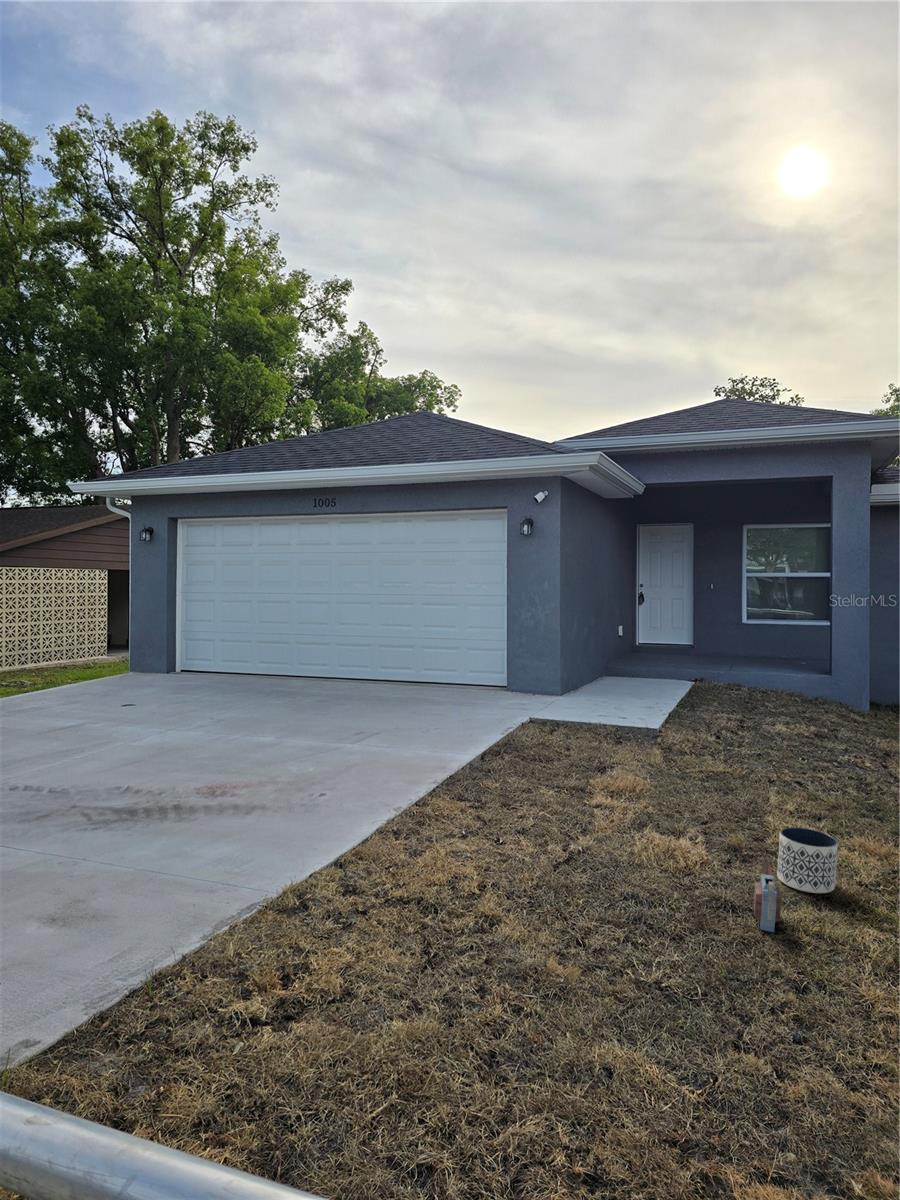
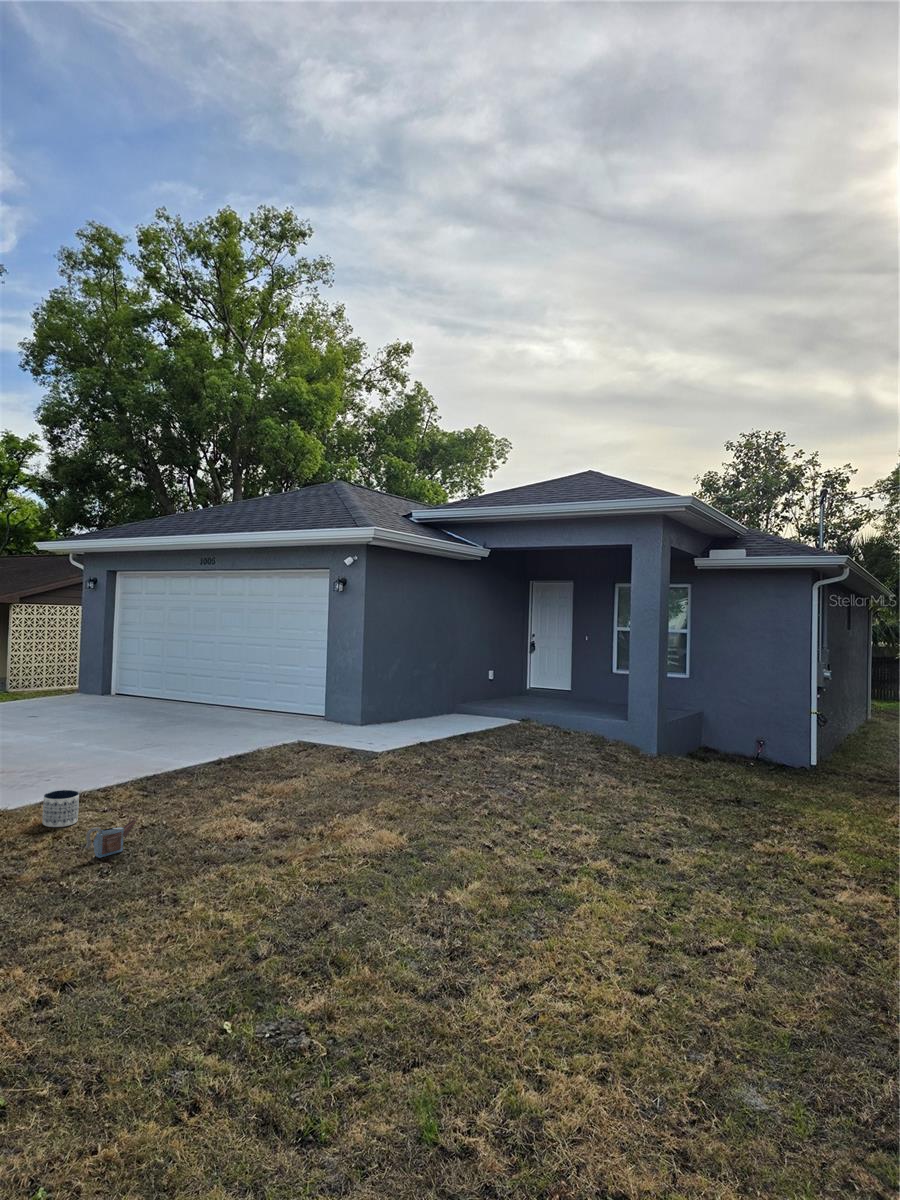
planter: present [777,827,838,893] -> present [42,790,79,827]

